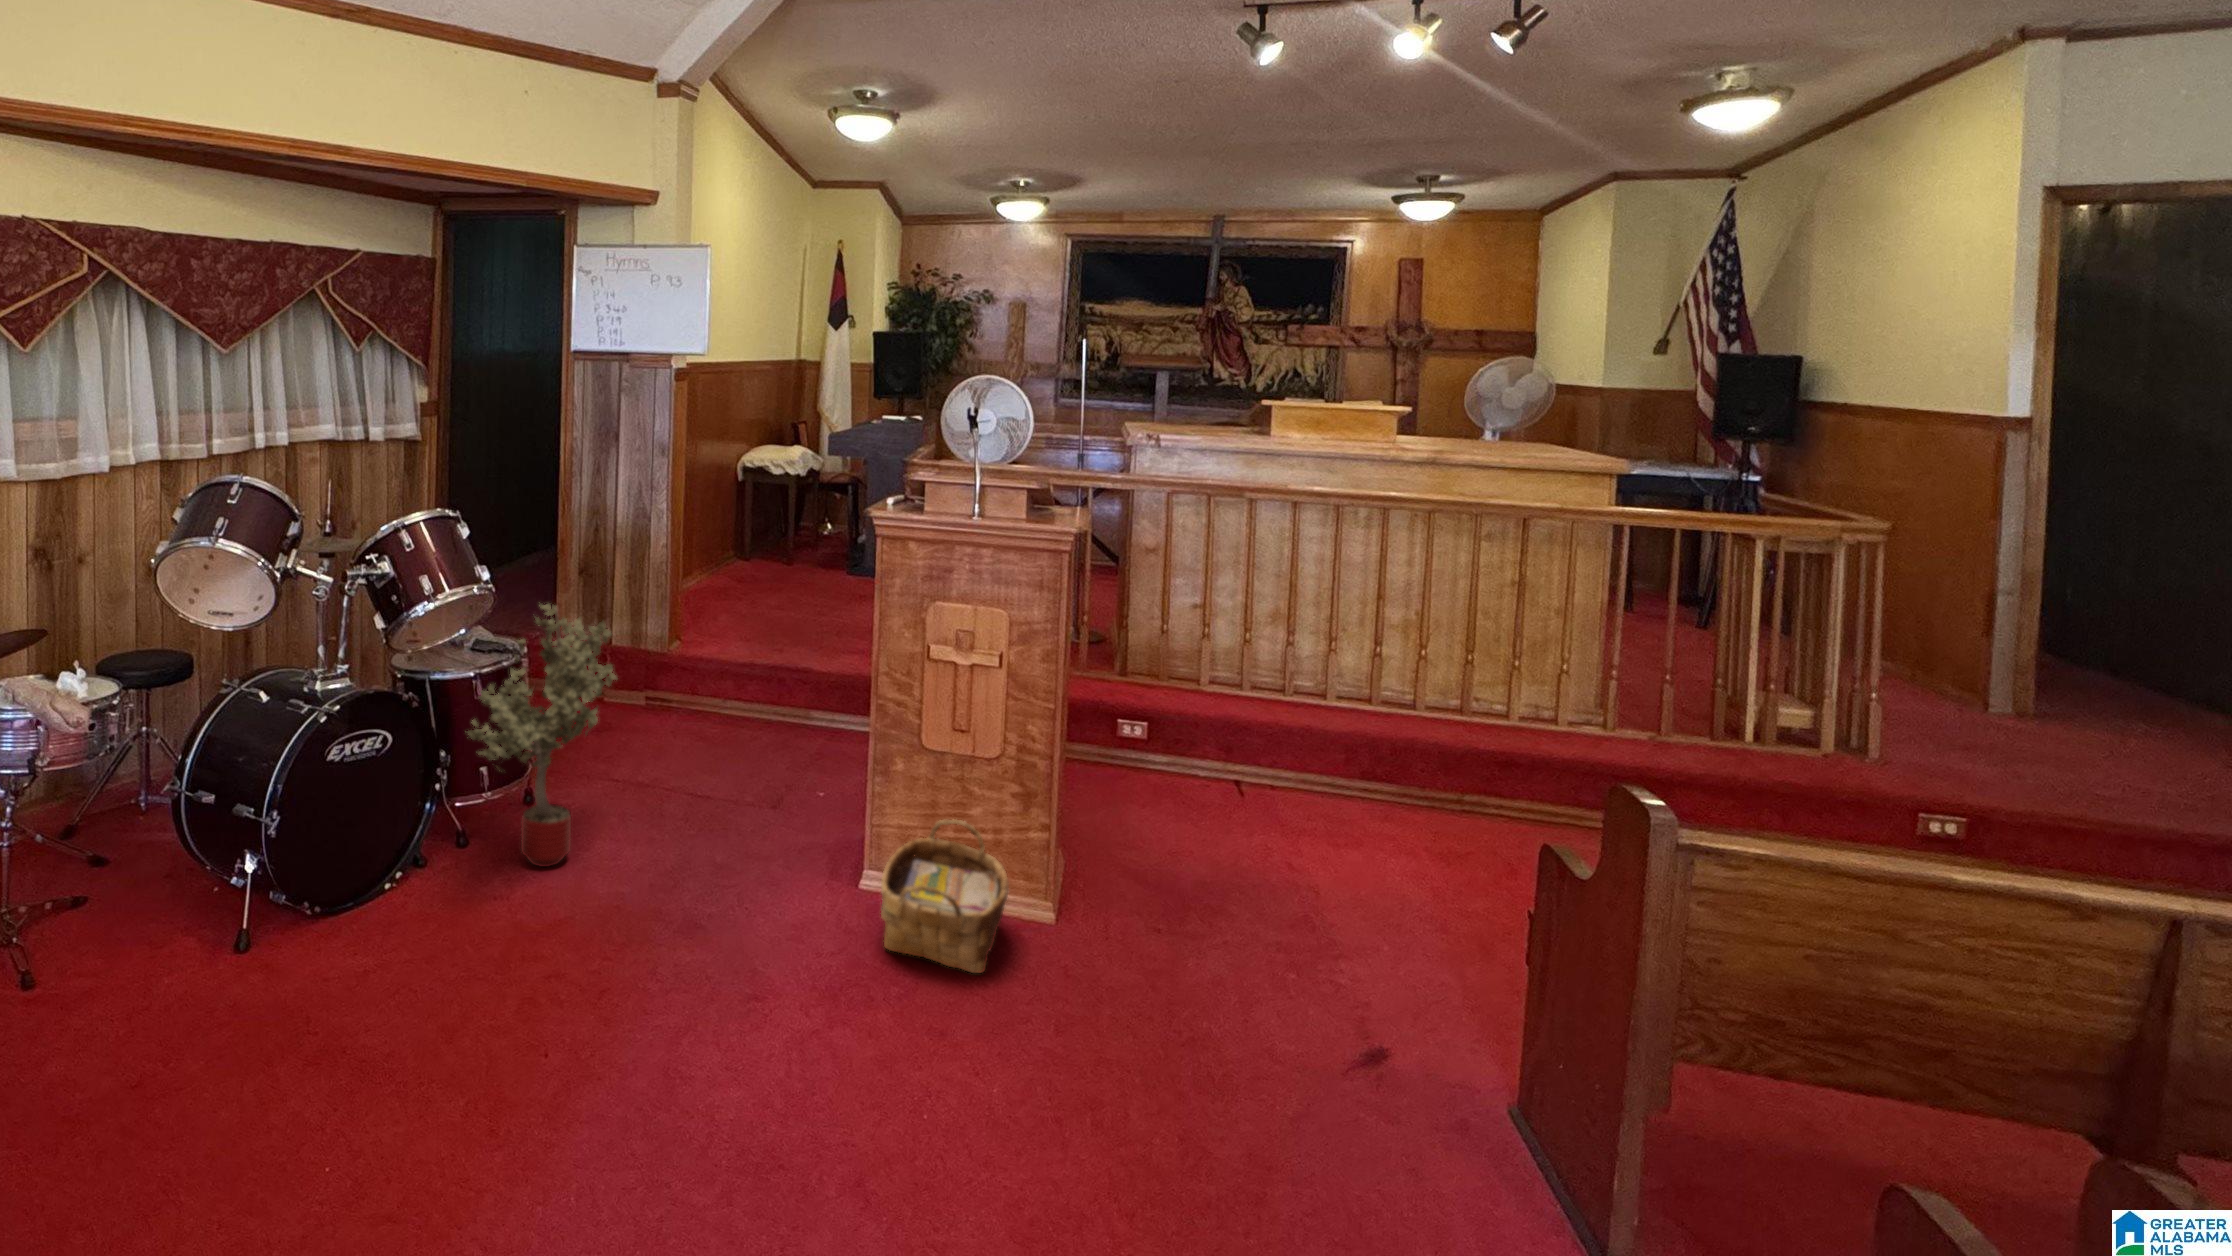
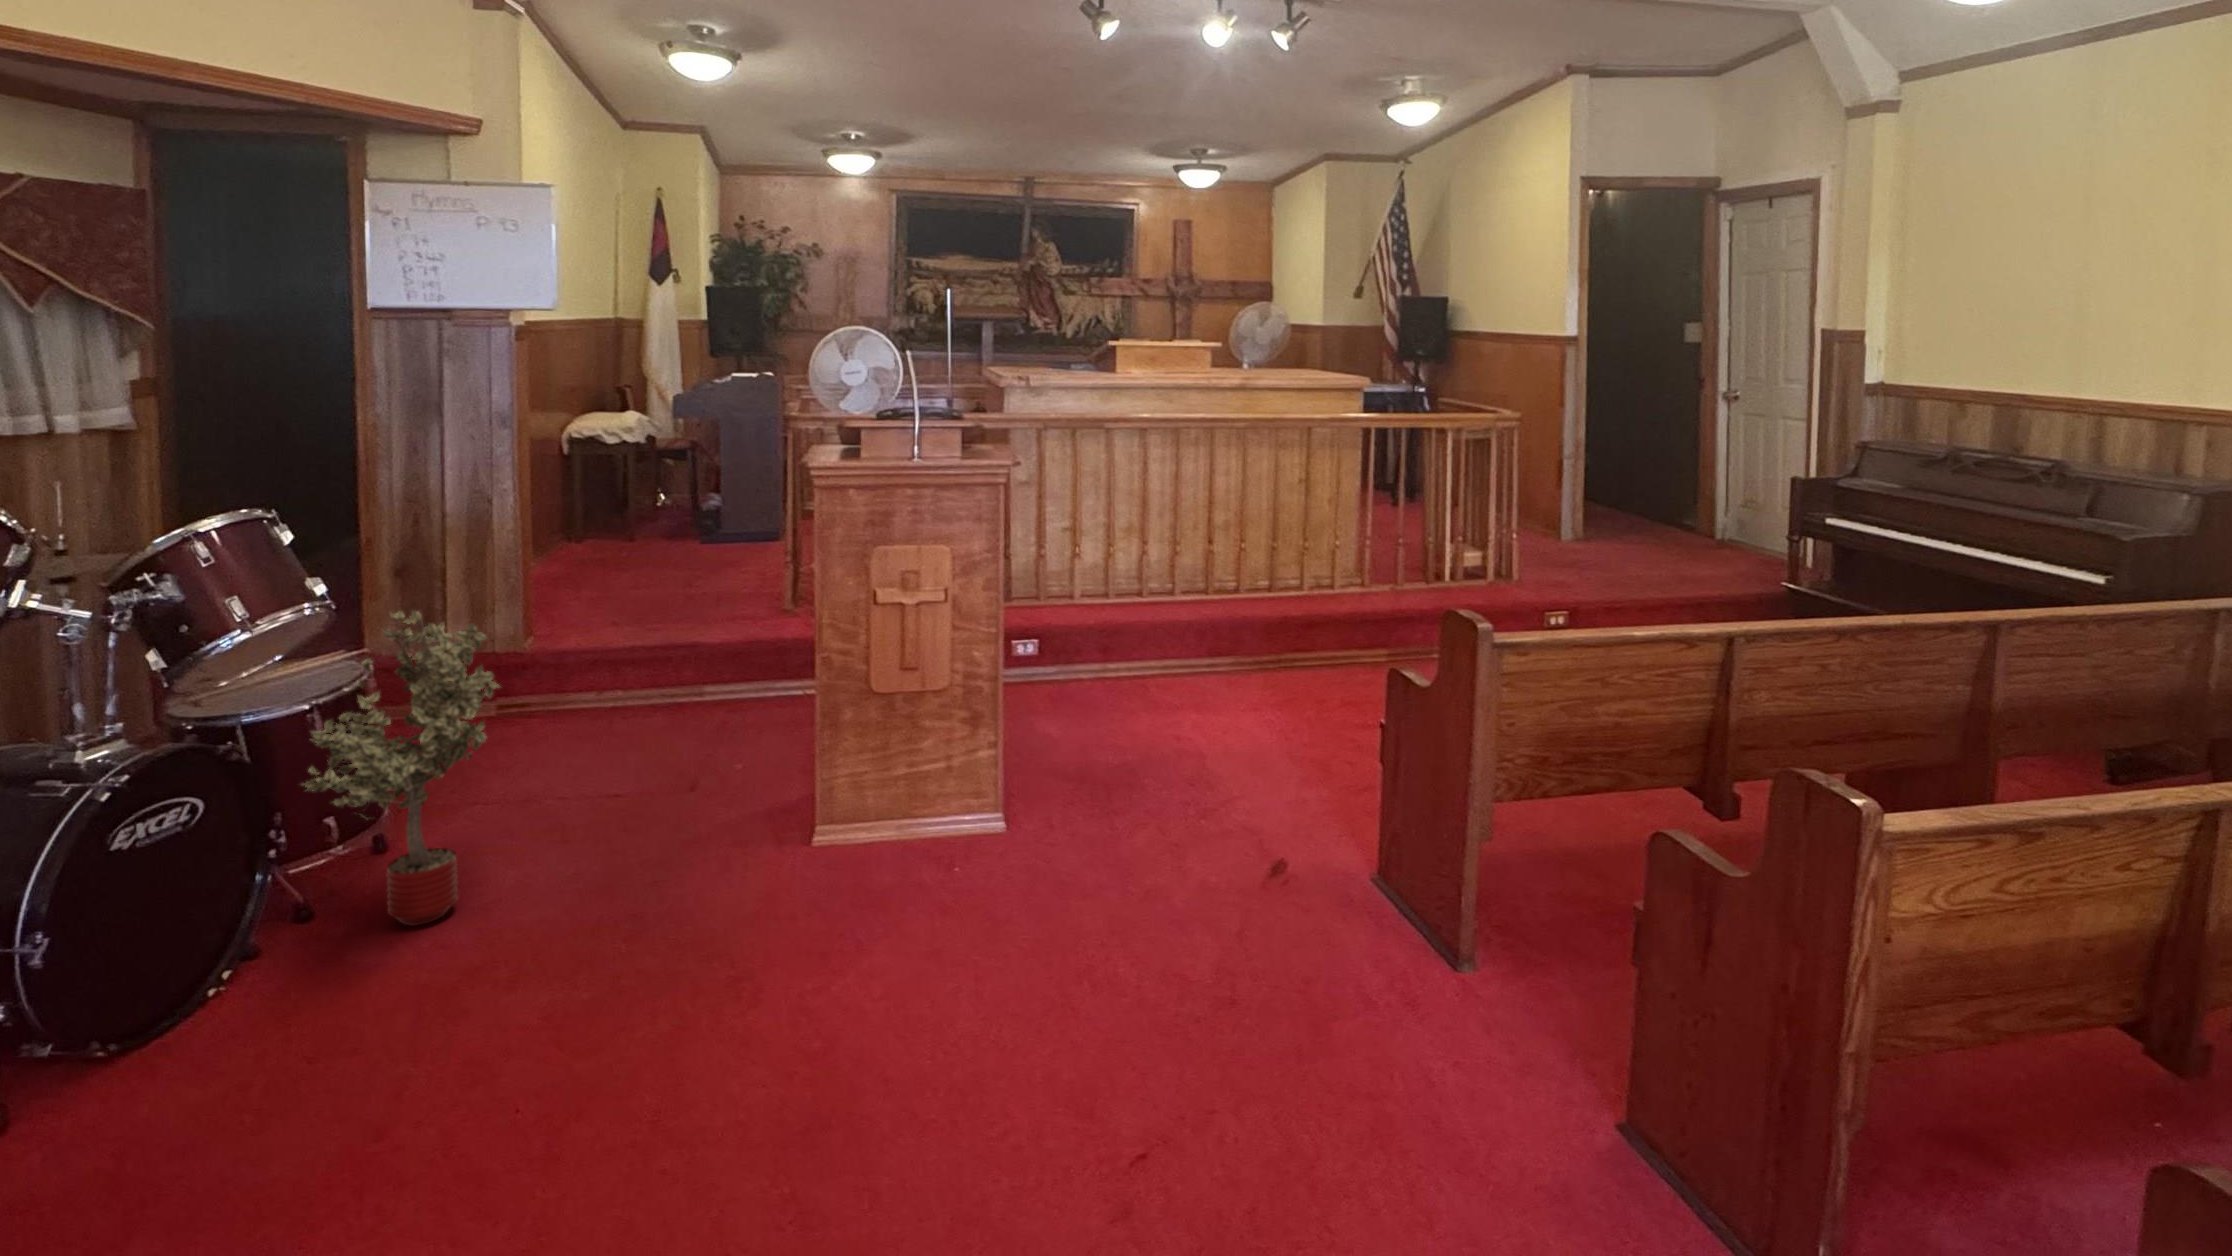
woven basket: present [881,820,1009,973] -> none [848,755,970,895]

